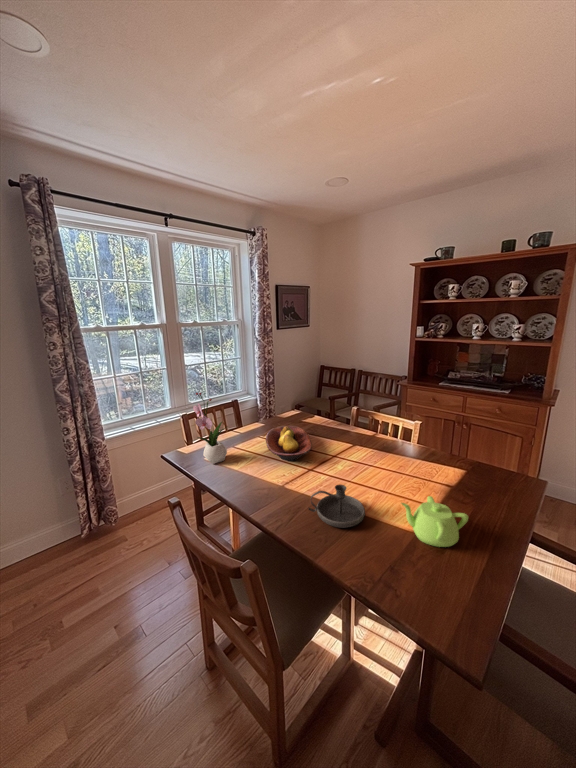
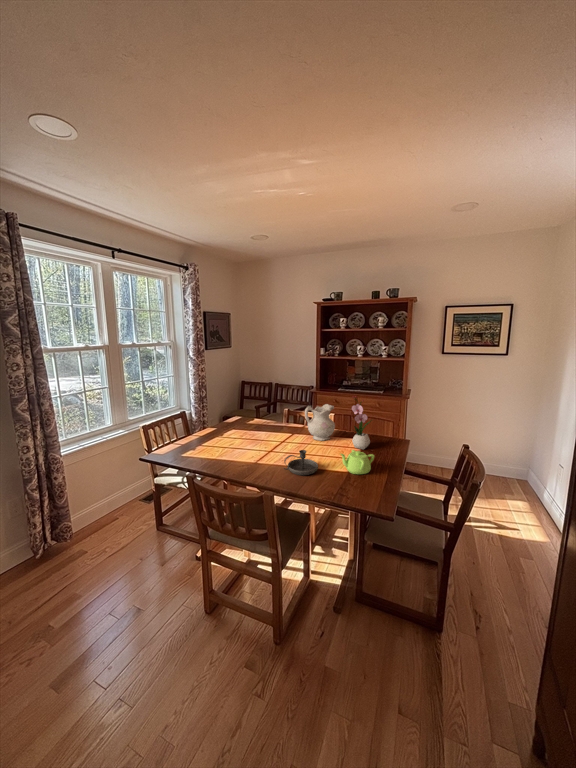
flower arrangement: present [193,393,227,464] -> present [352,396,372,449]
ceramic pitcher: none [367,409,414,463] -> present [305,404,335,441]
fruit bowl: present [266,426,311,461] -> none [230,424,268,448]

